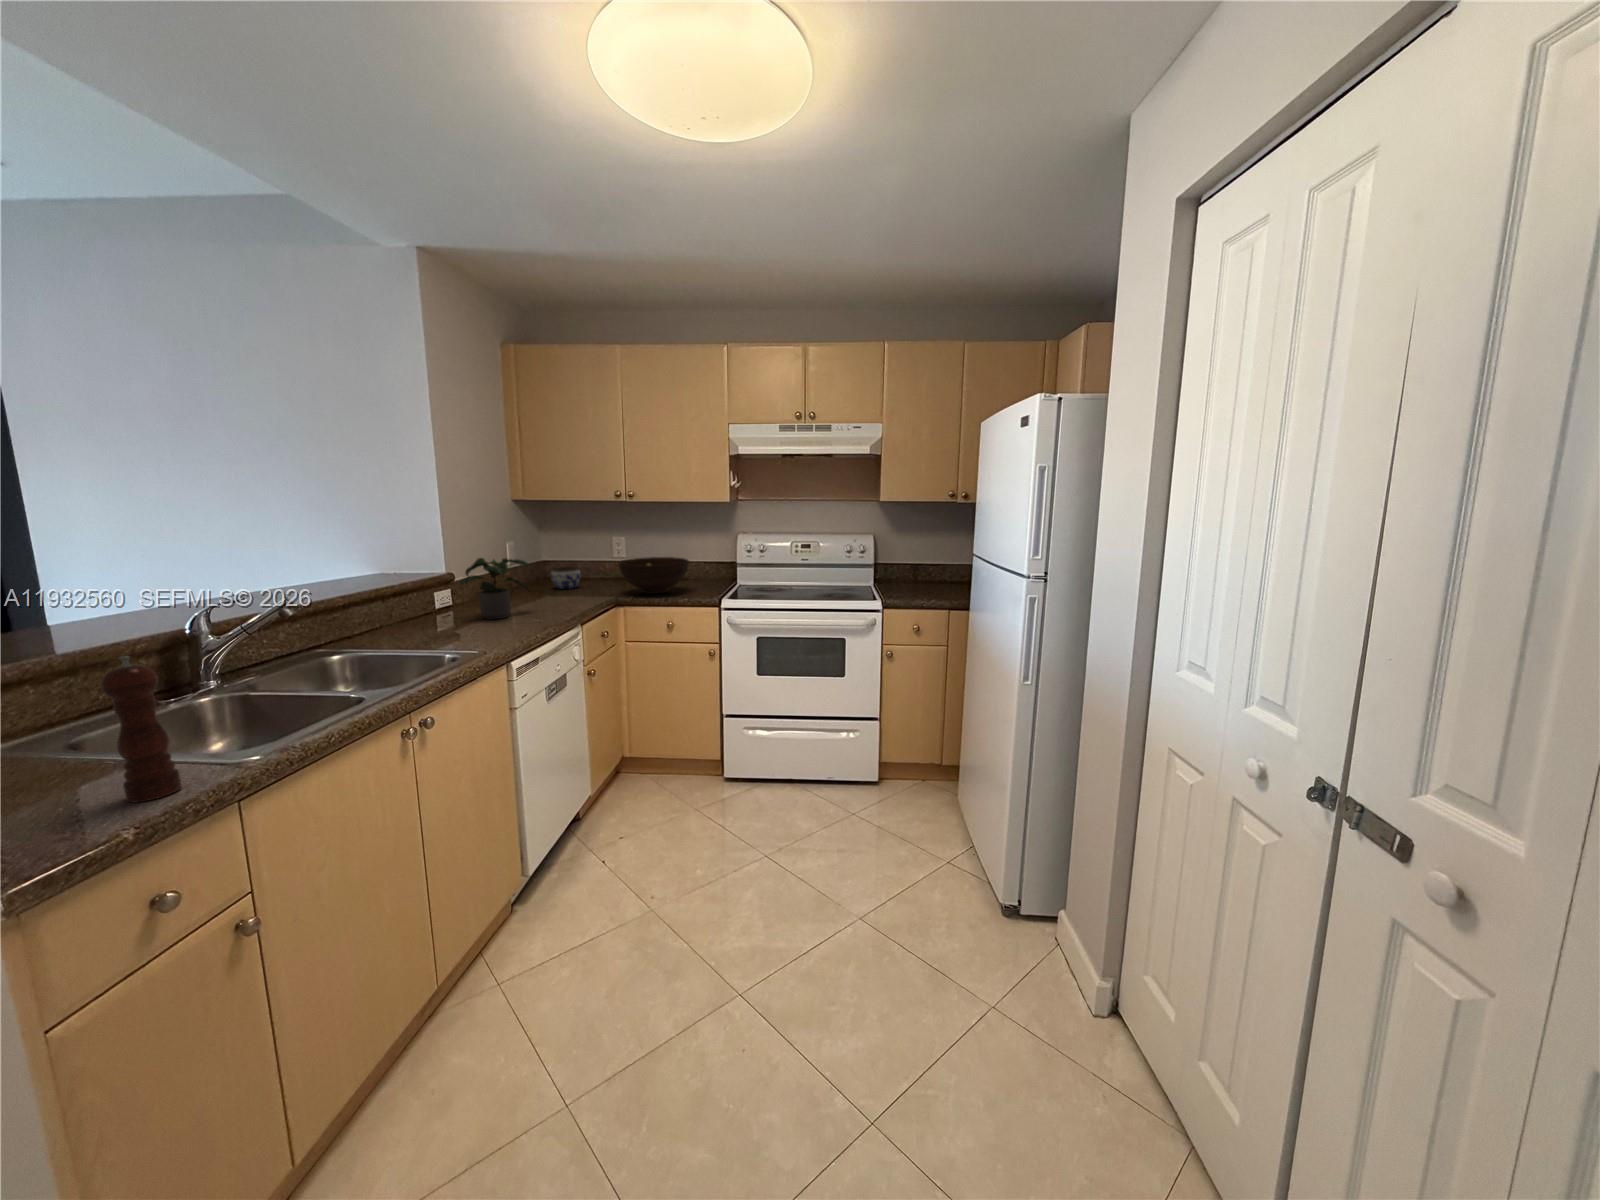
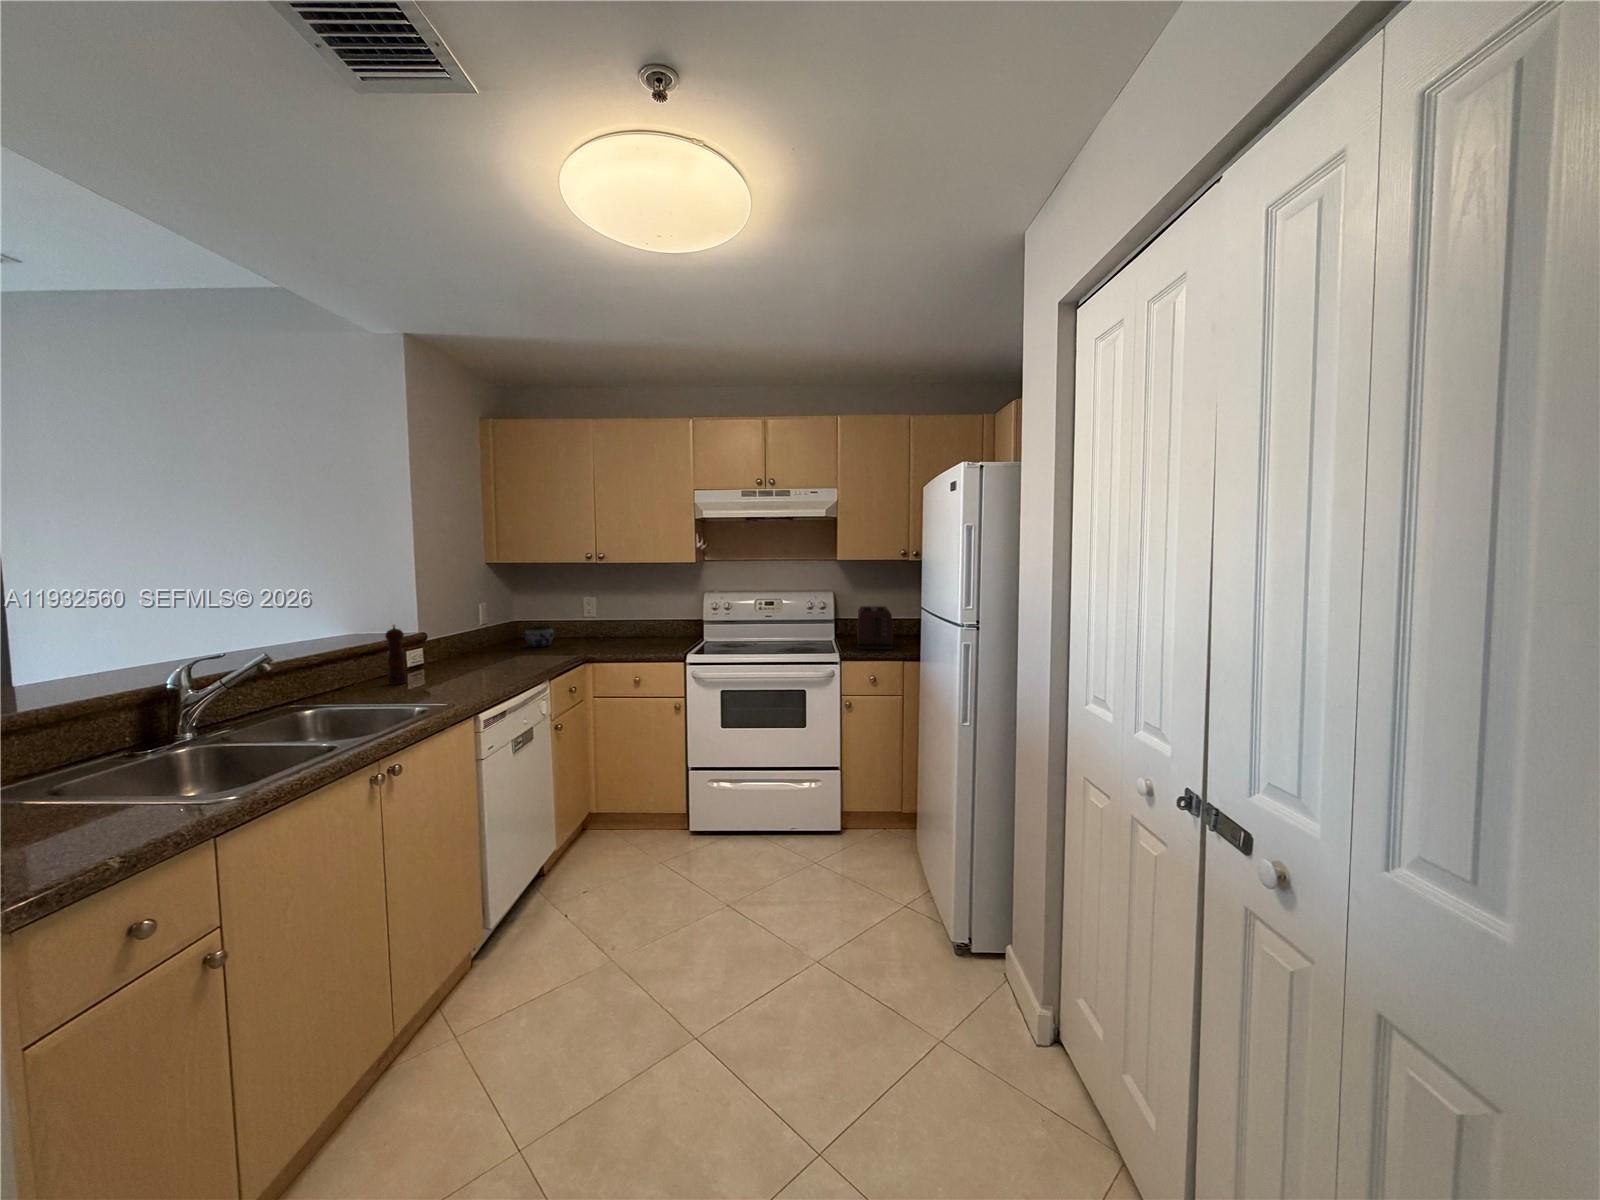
toaster: none [900,550,941,597] -> present [857,606,893,649]
fruit bowl: present [619,557,689,594] -> none [591,616,658,650]
potted plant: present [459,558,531,619] -> none [433,616,508,675]
pepper mill: present [101,656,182,802] -> present [385,625,407,685]

